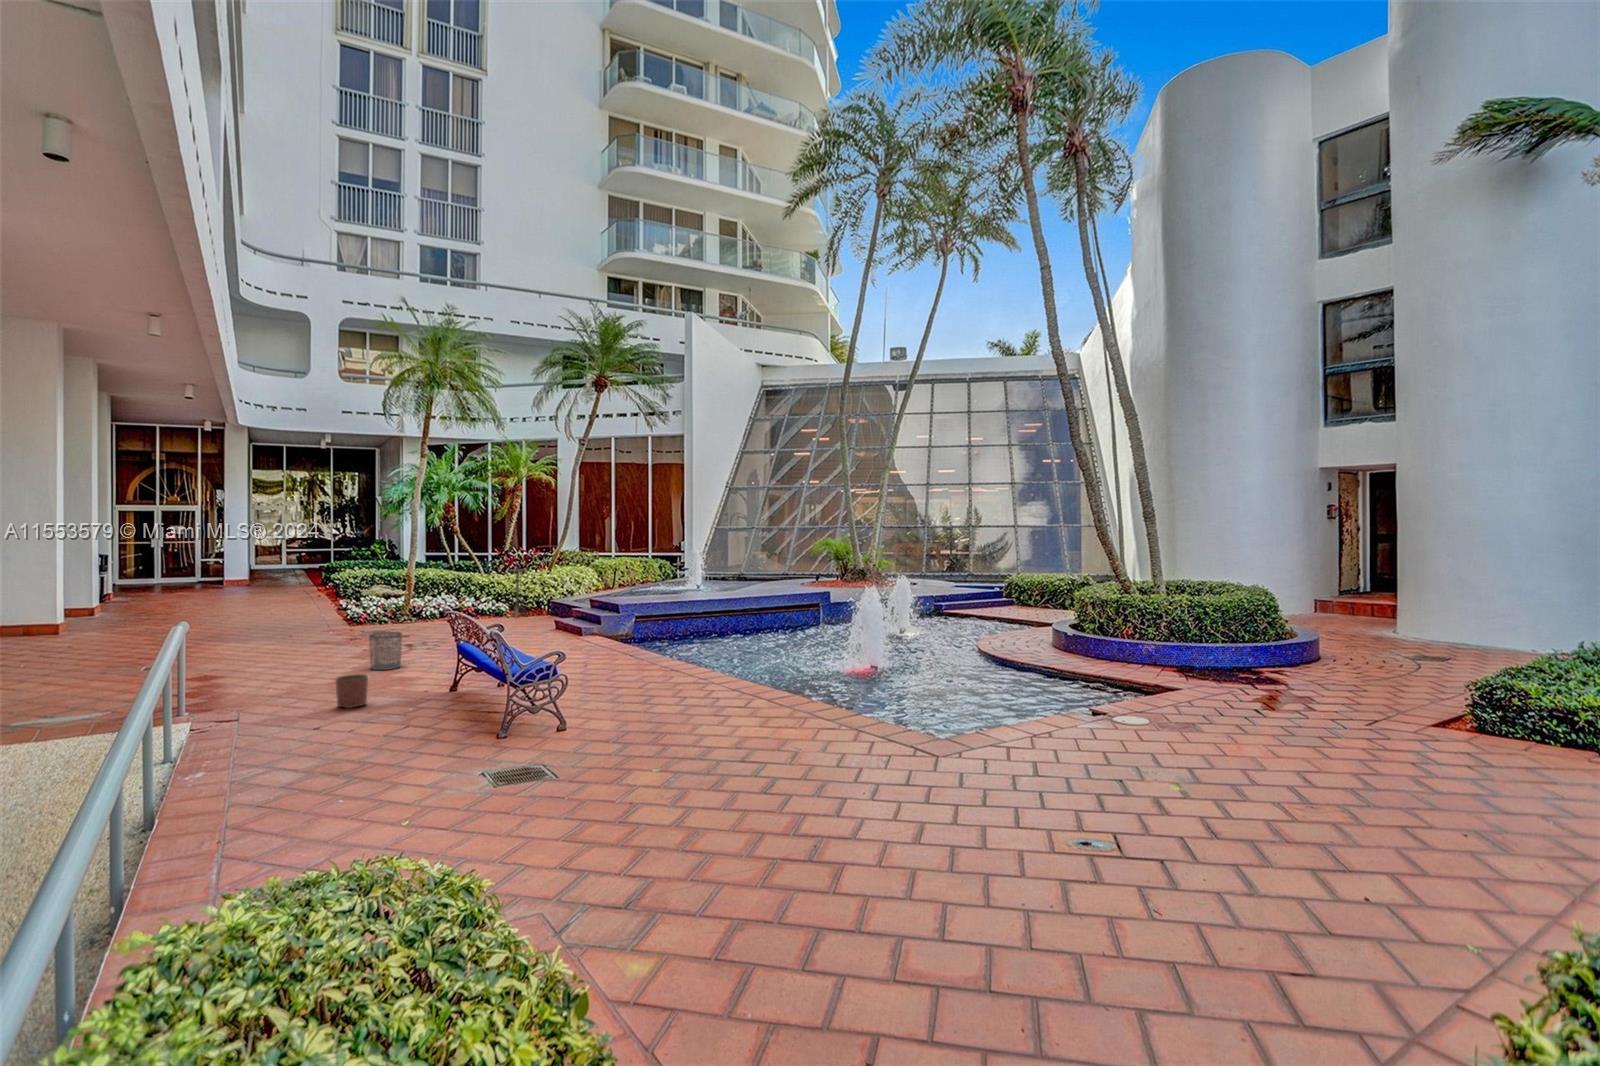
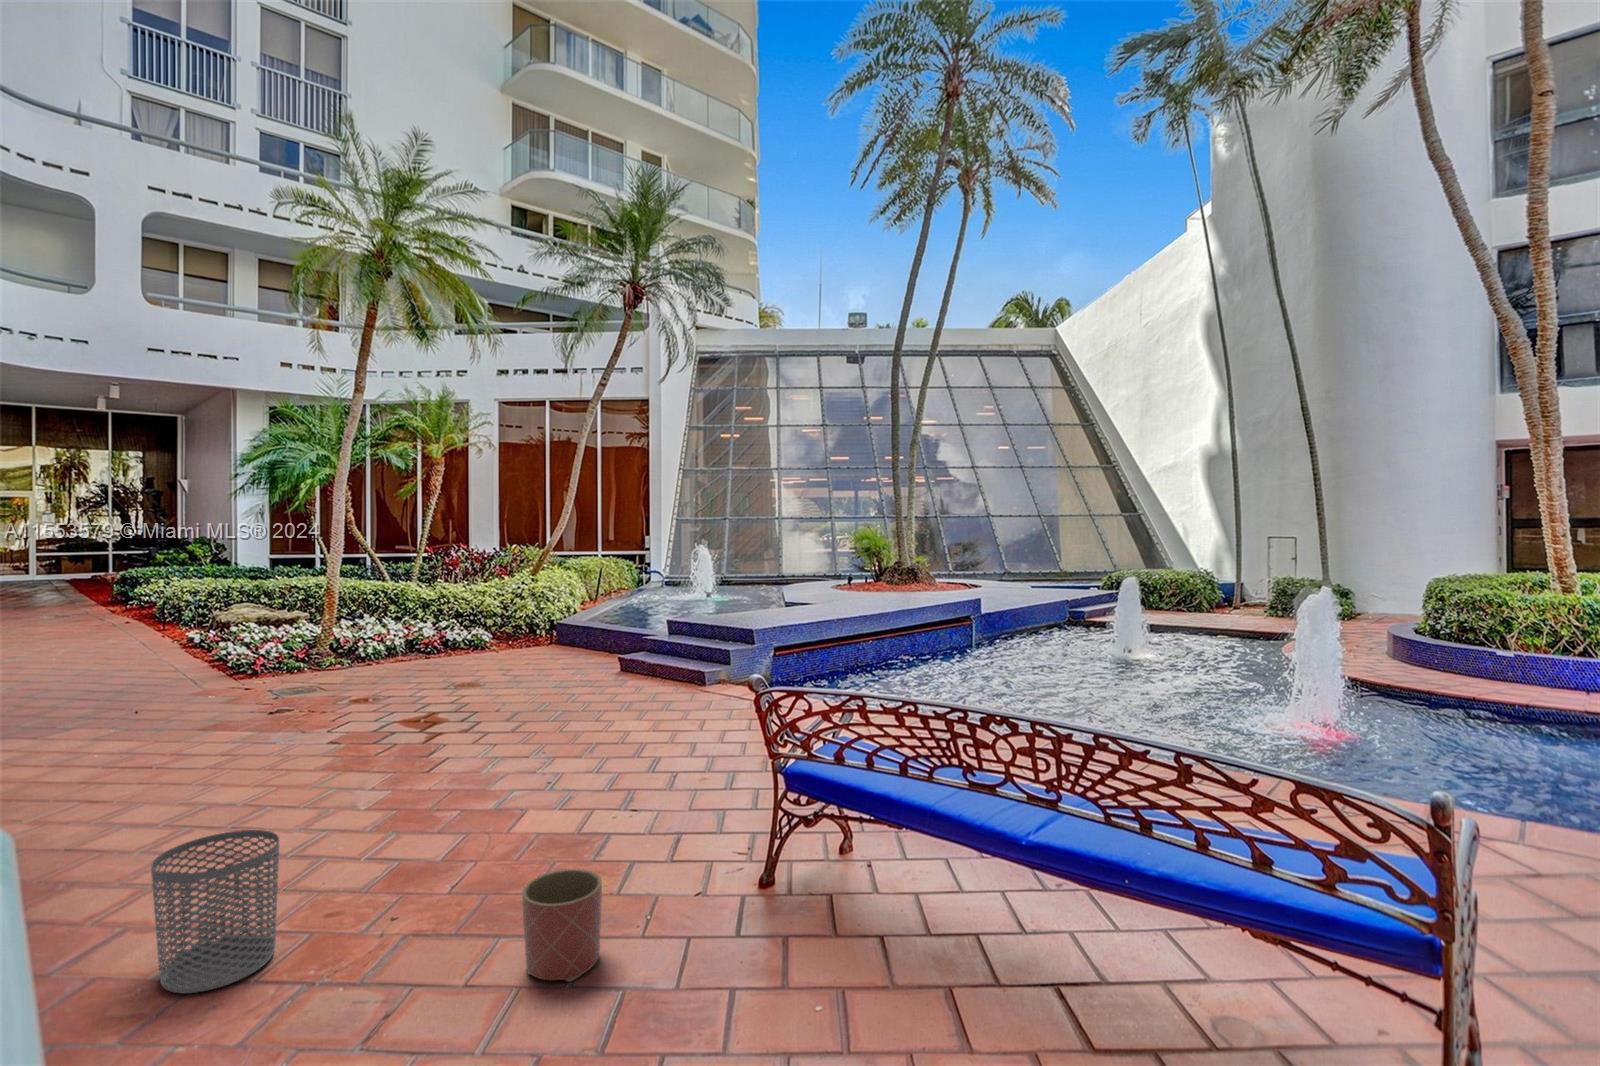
side table: present [512,569,527,618] -> none [502,576,532,651]
waste bin: present [369,632,402,670] -> present [151,830,279,993]

